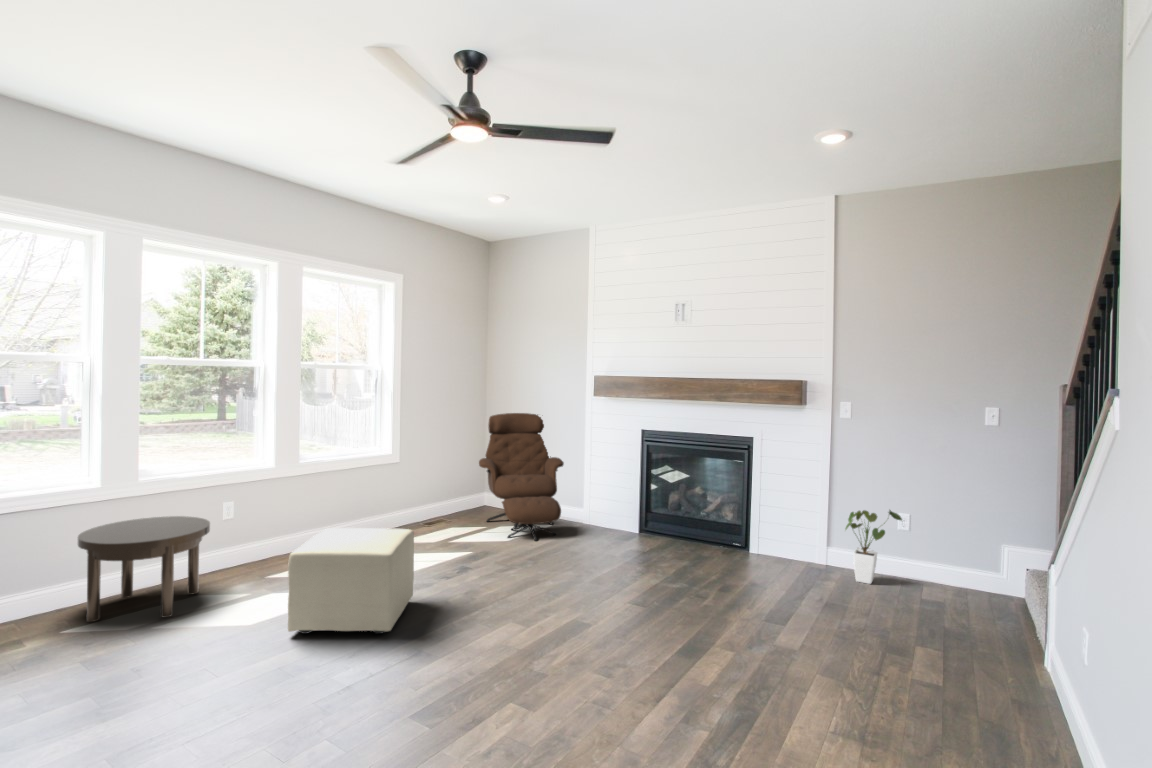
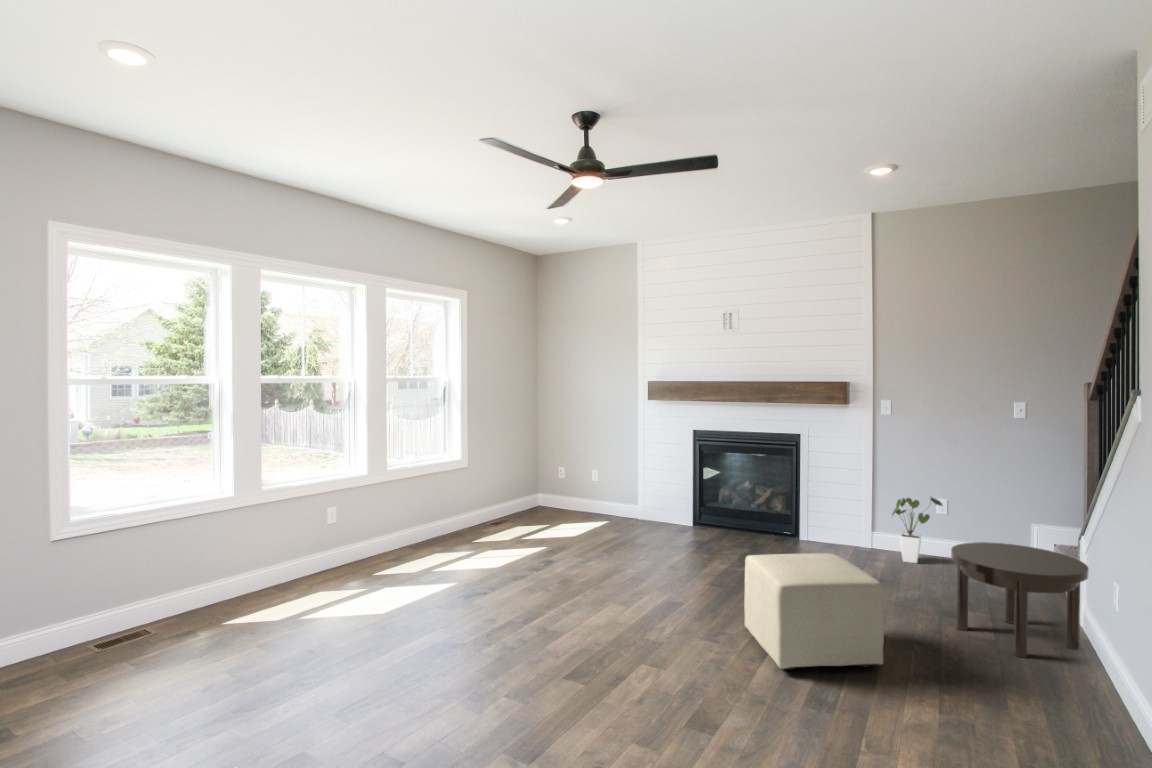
lounge chair: present [479,413,564,541] -> none [536,416,622,536]
side table: present [78,516,210,622] -> present [951,542,1089,658]
ottoman: present [288,528,414,634] -> present [744,553,884,670]

